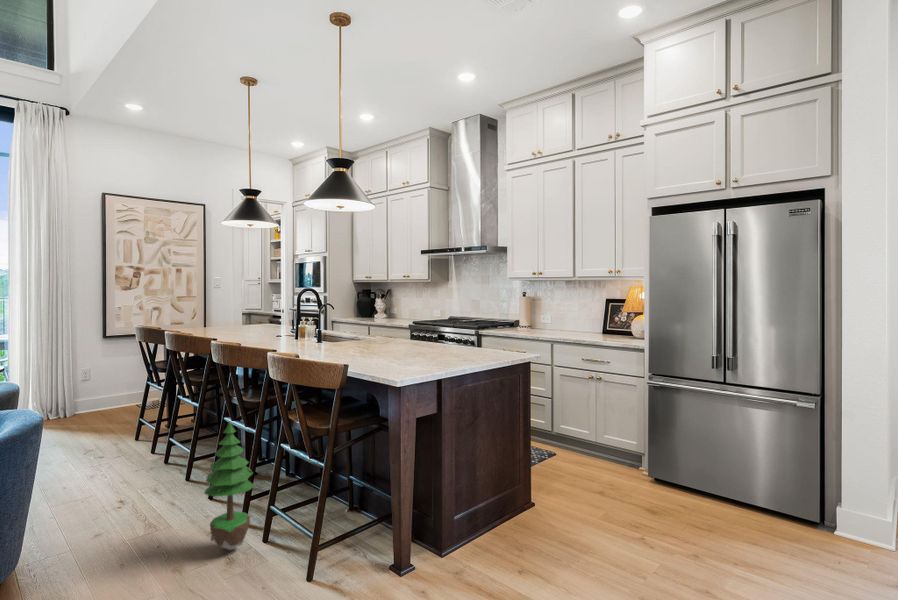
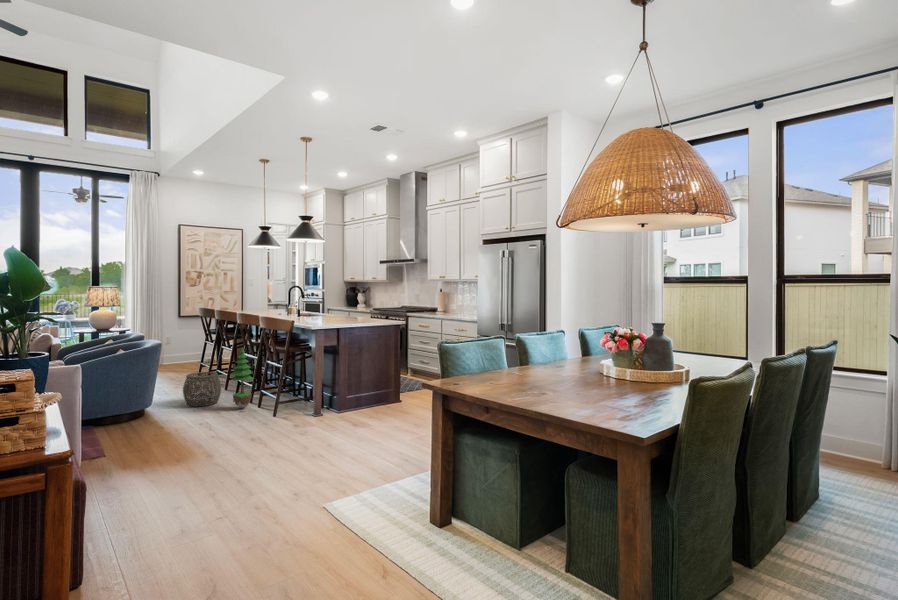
woven basket: none [97,464,182,549] -> present [183,372,221,407]

